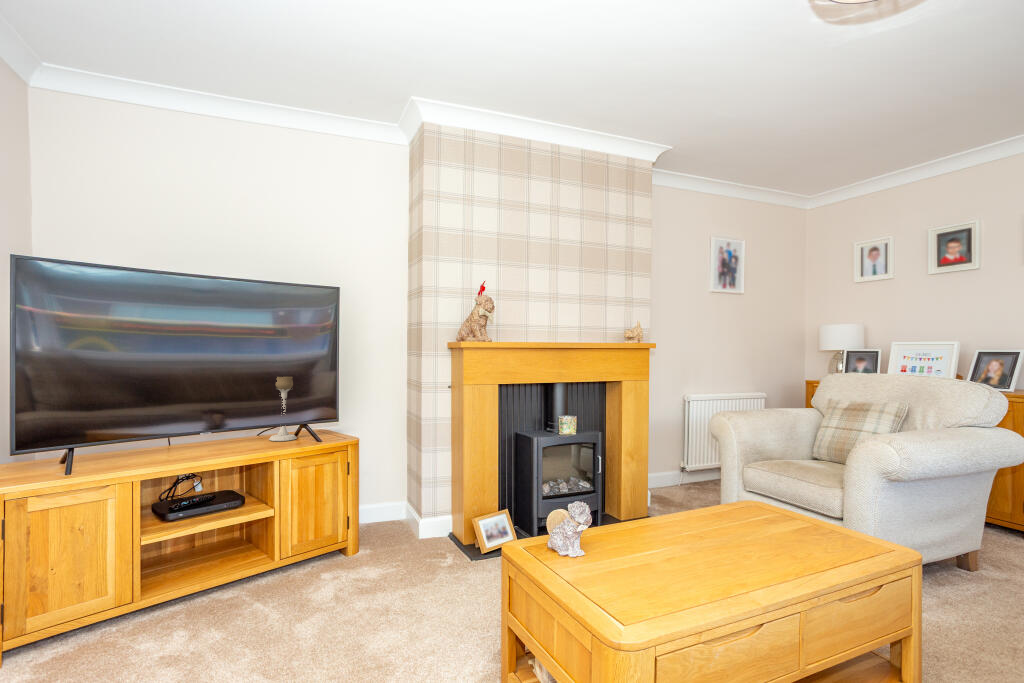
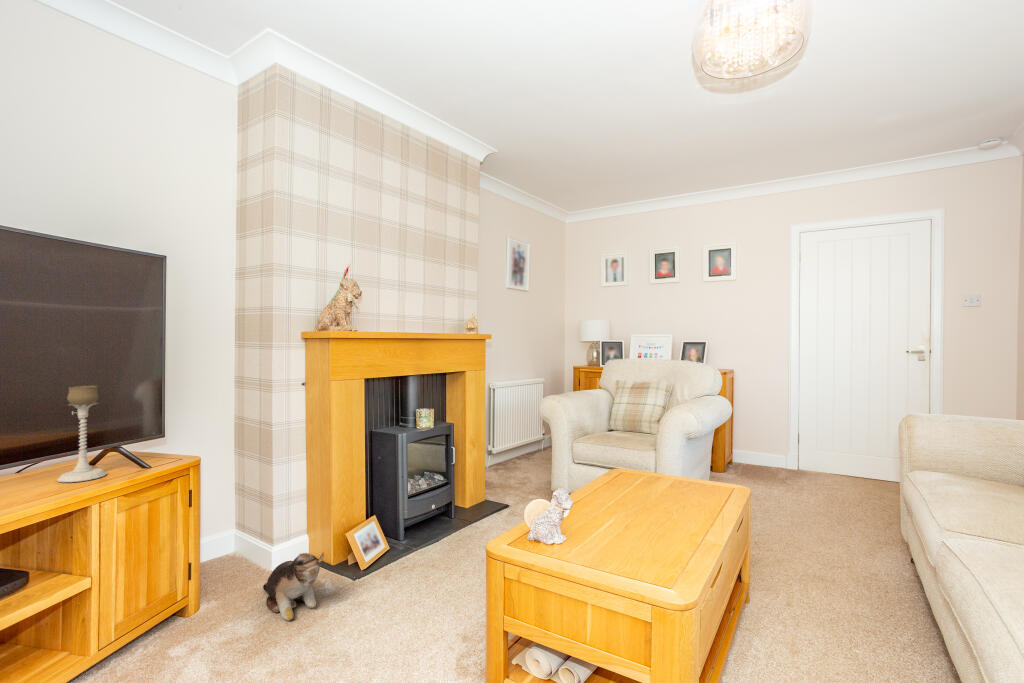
plush toy: none [395,524,426,578] -> present [263,553,324,621]

